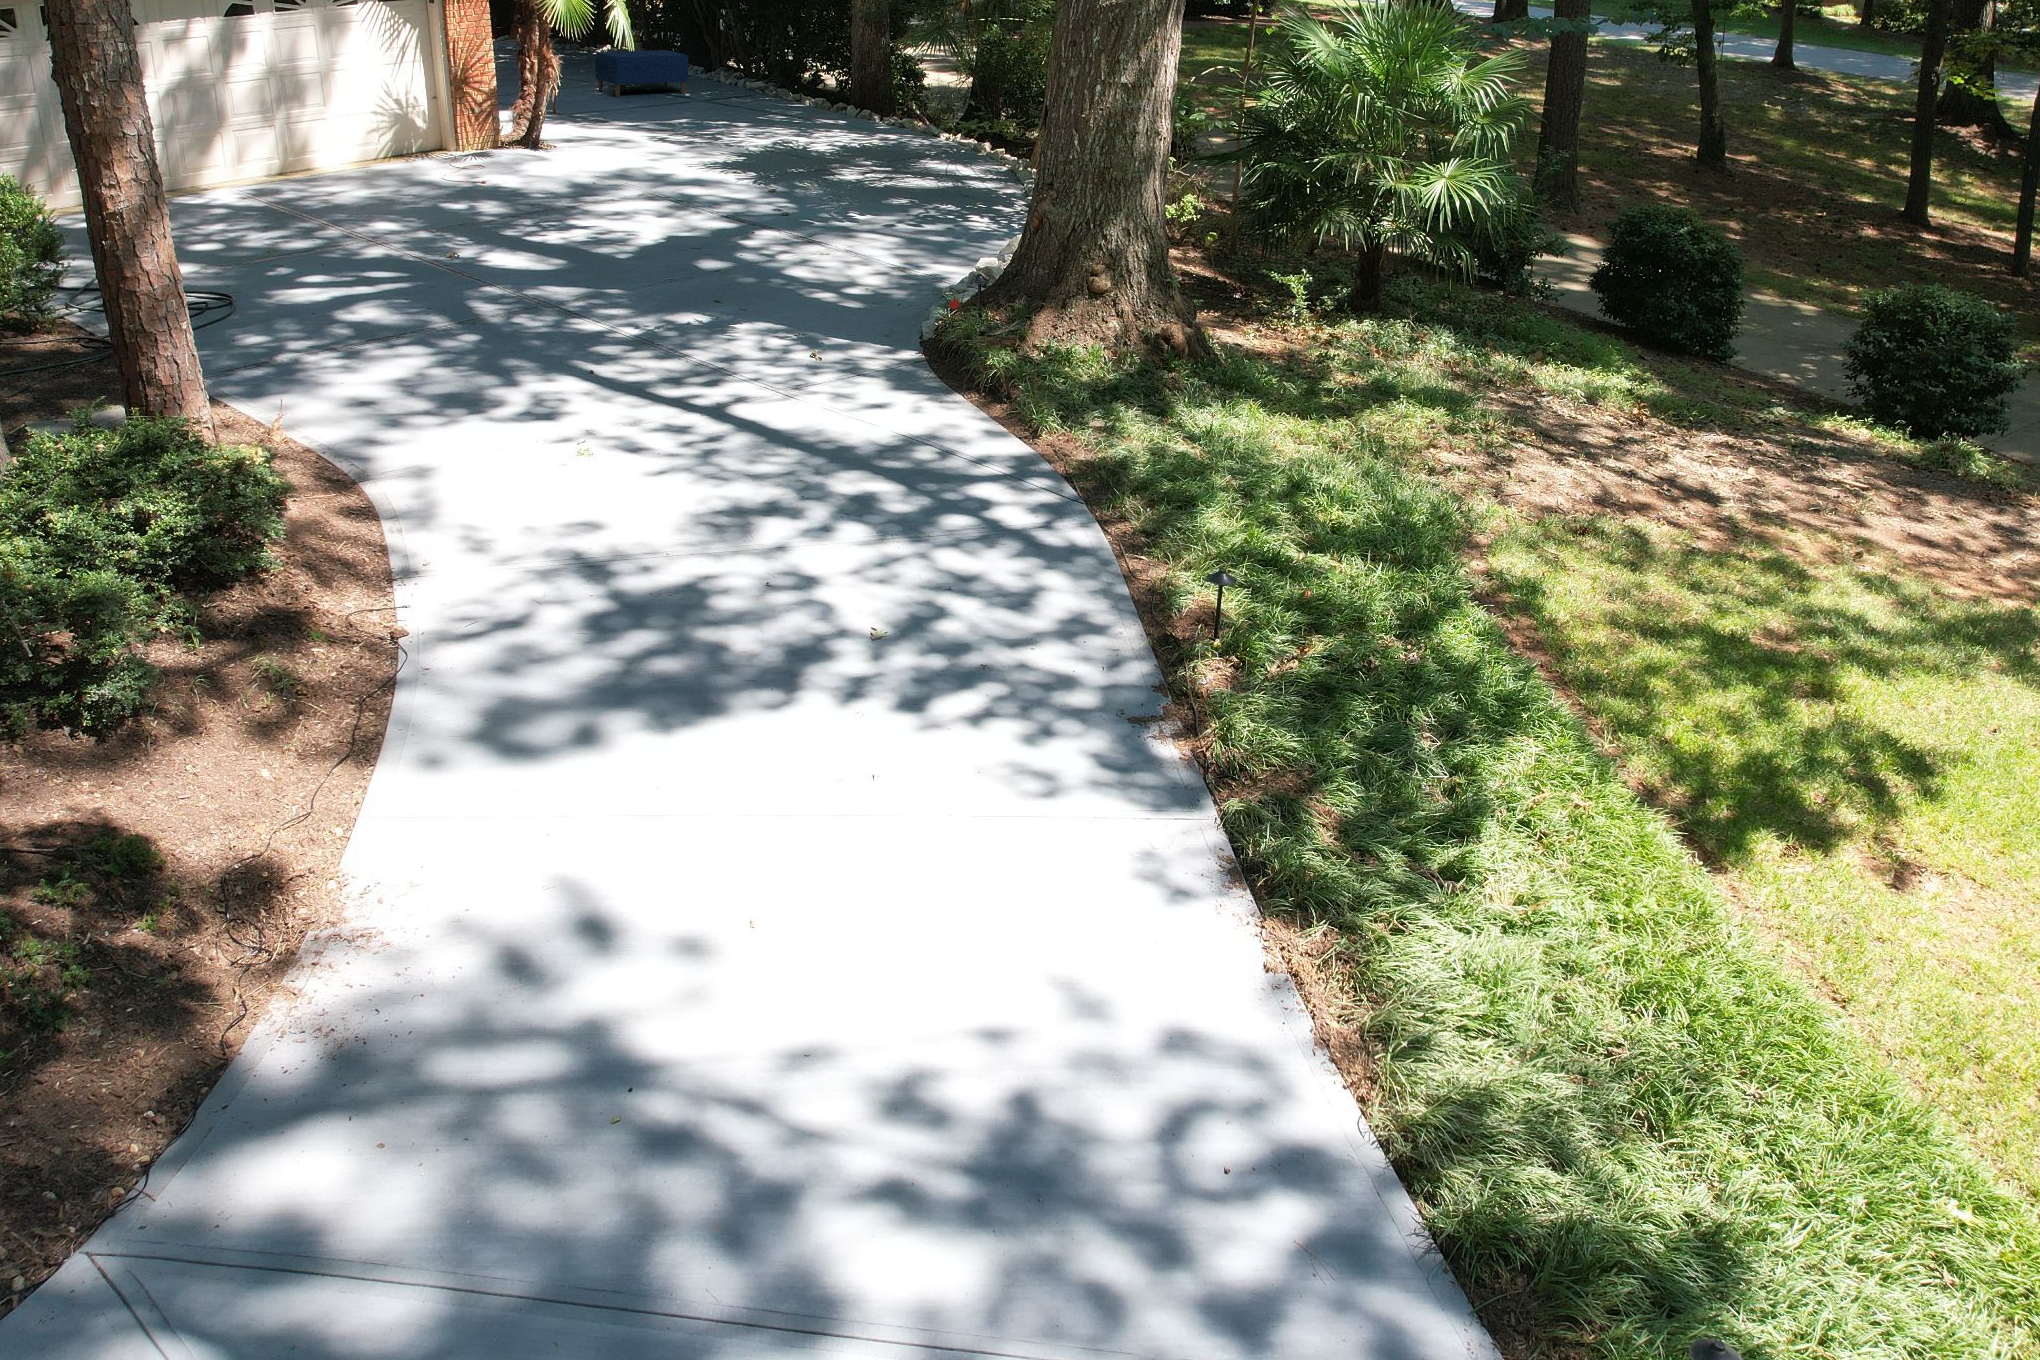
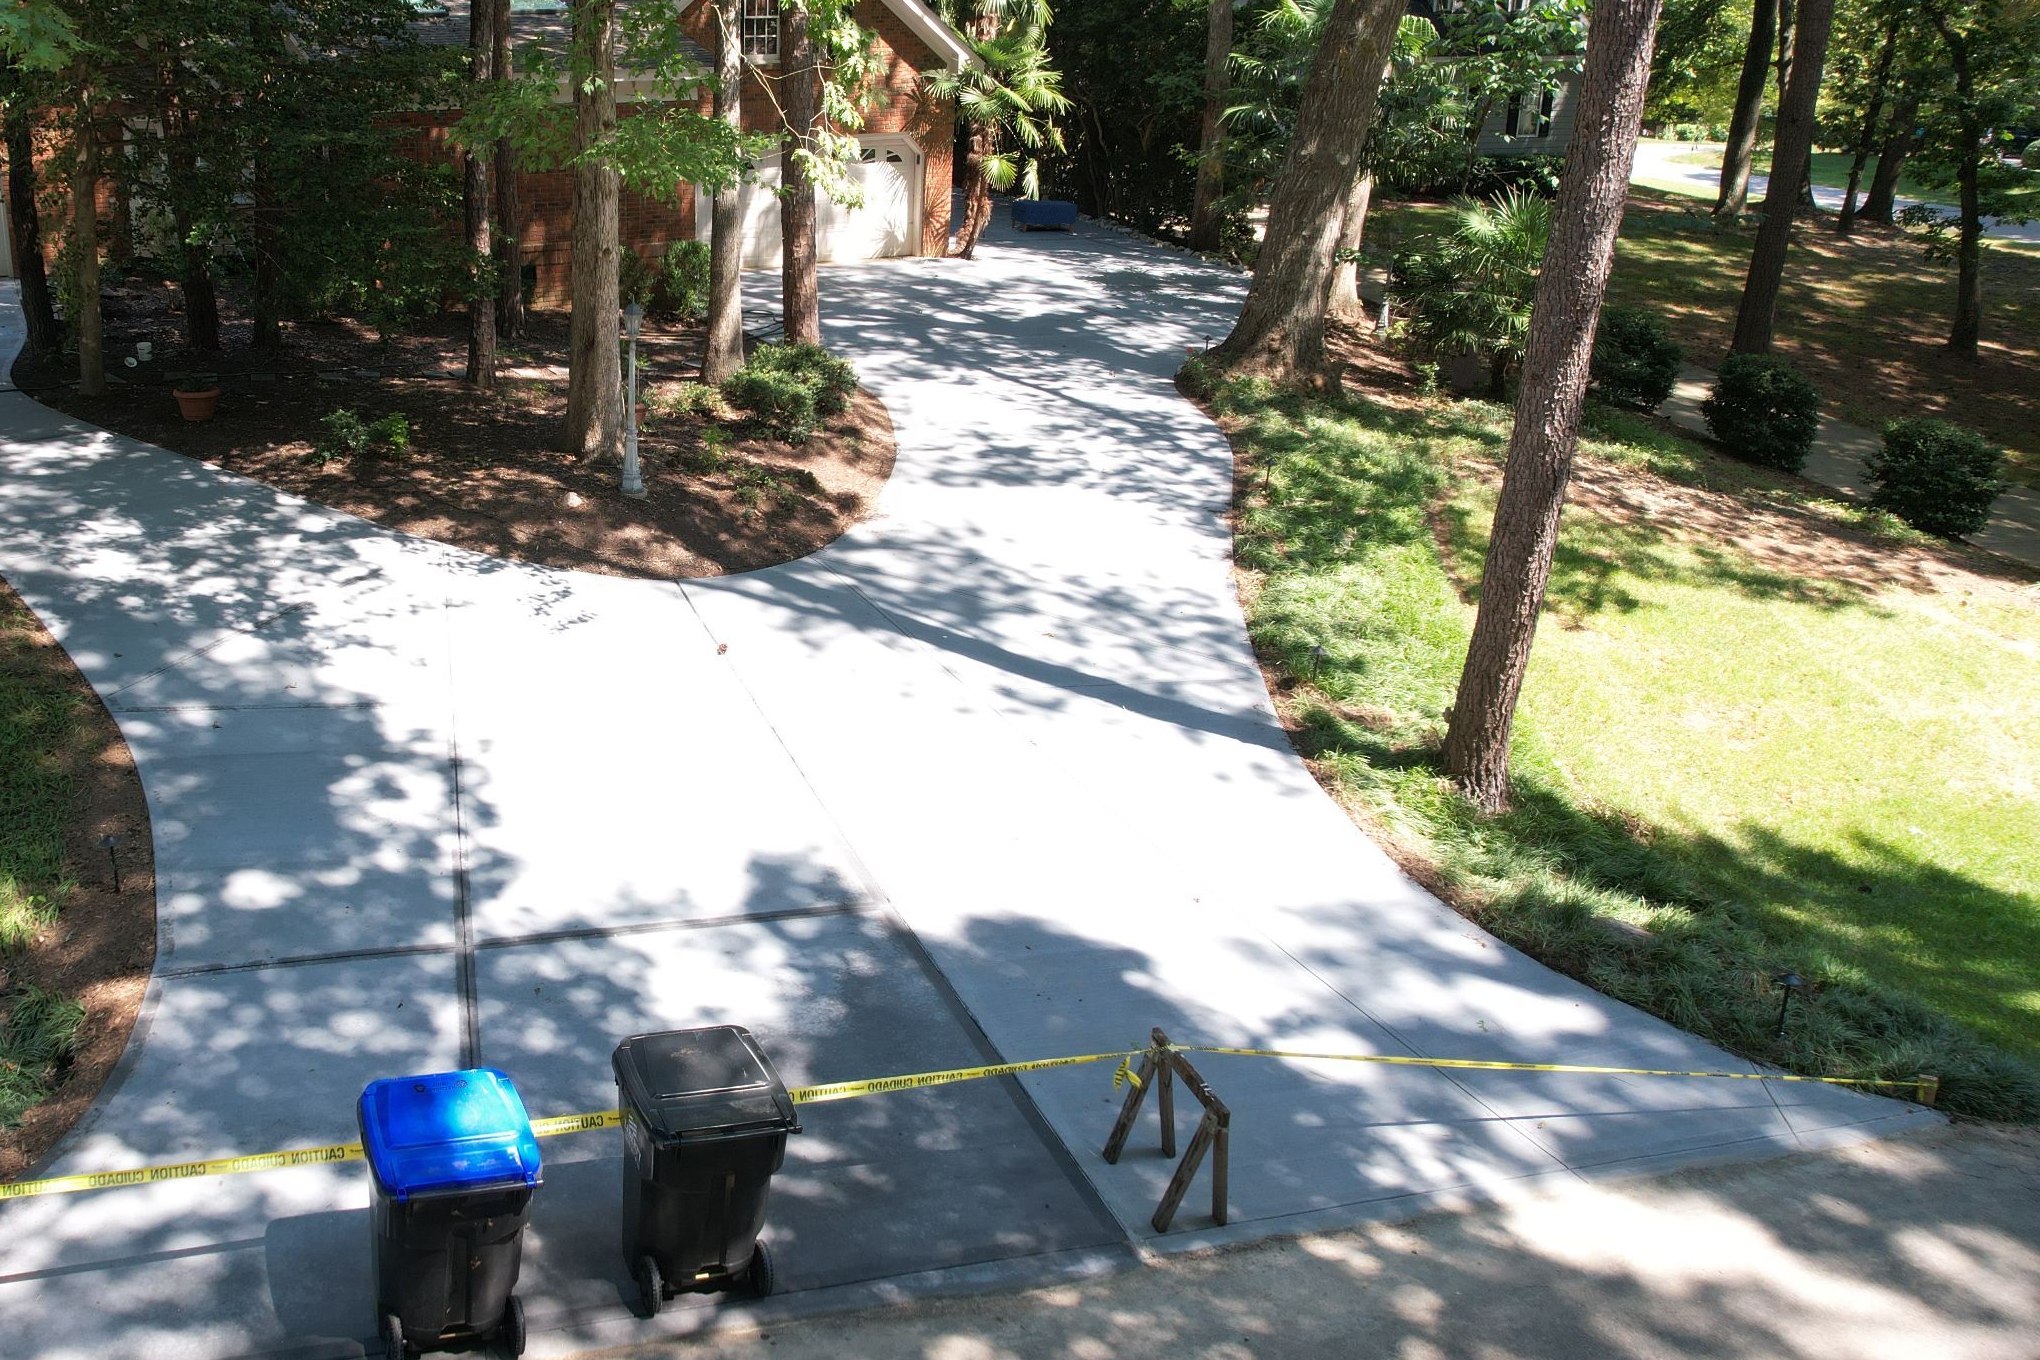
watering can: none [1301,250,1388,320] -> present [1445,345,1489,390]

